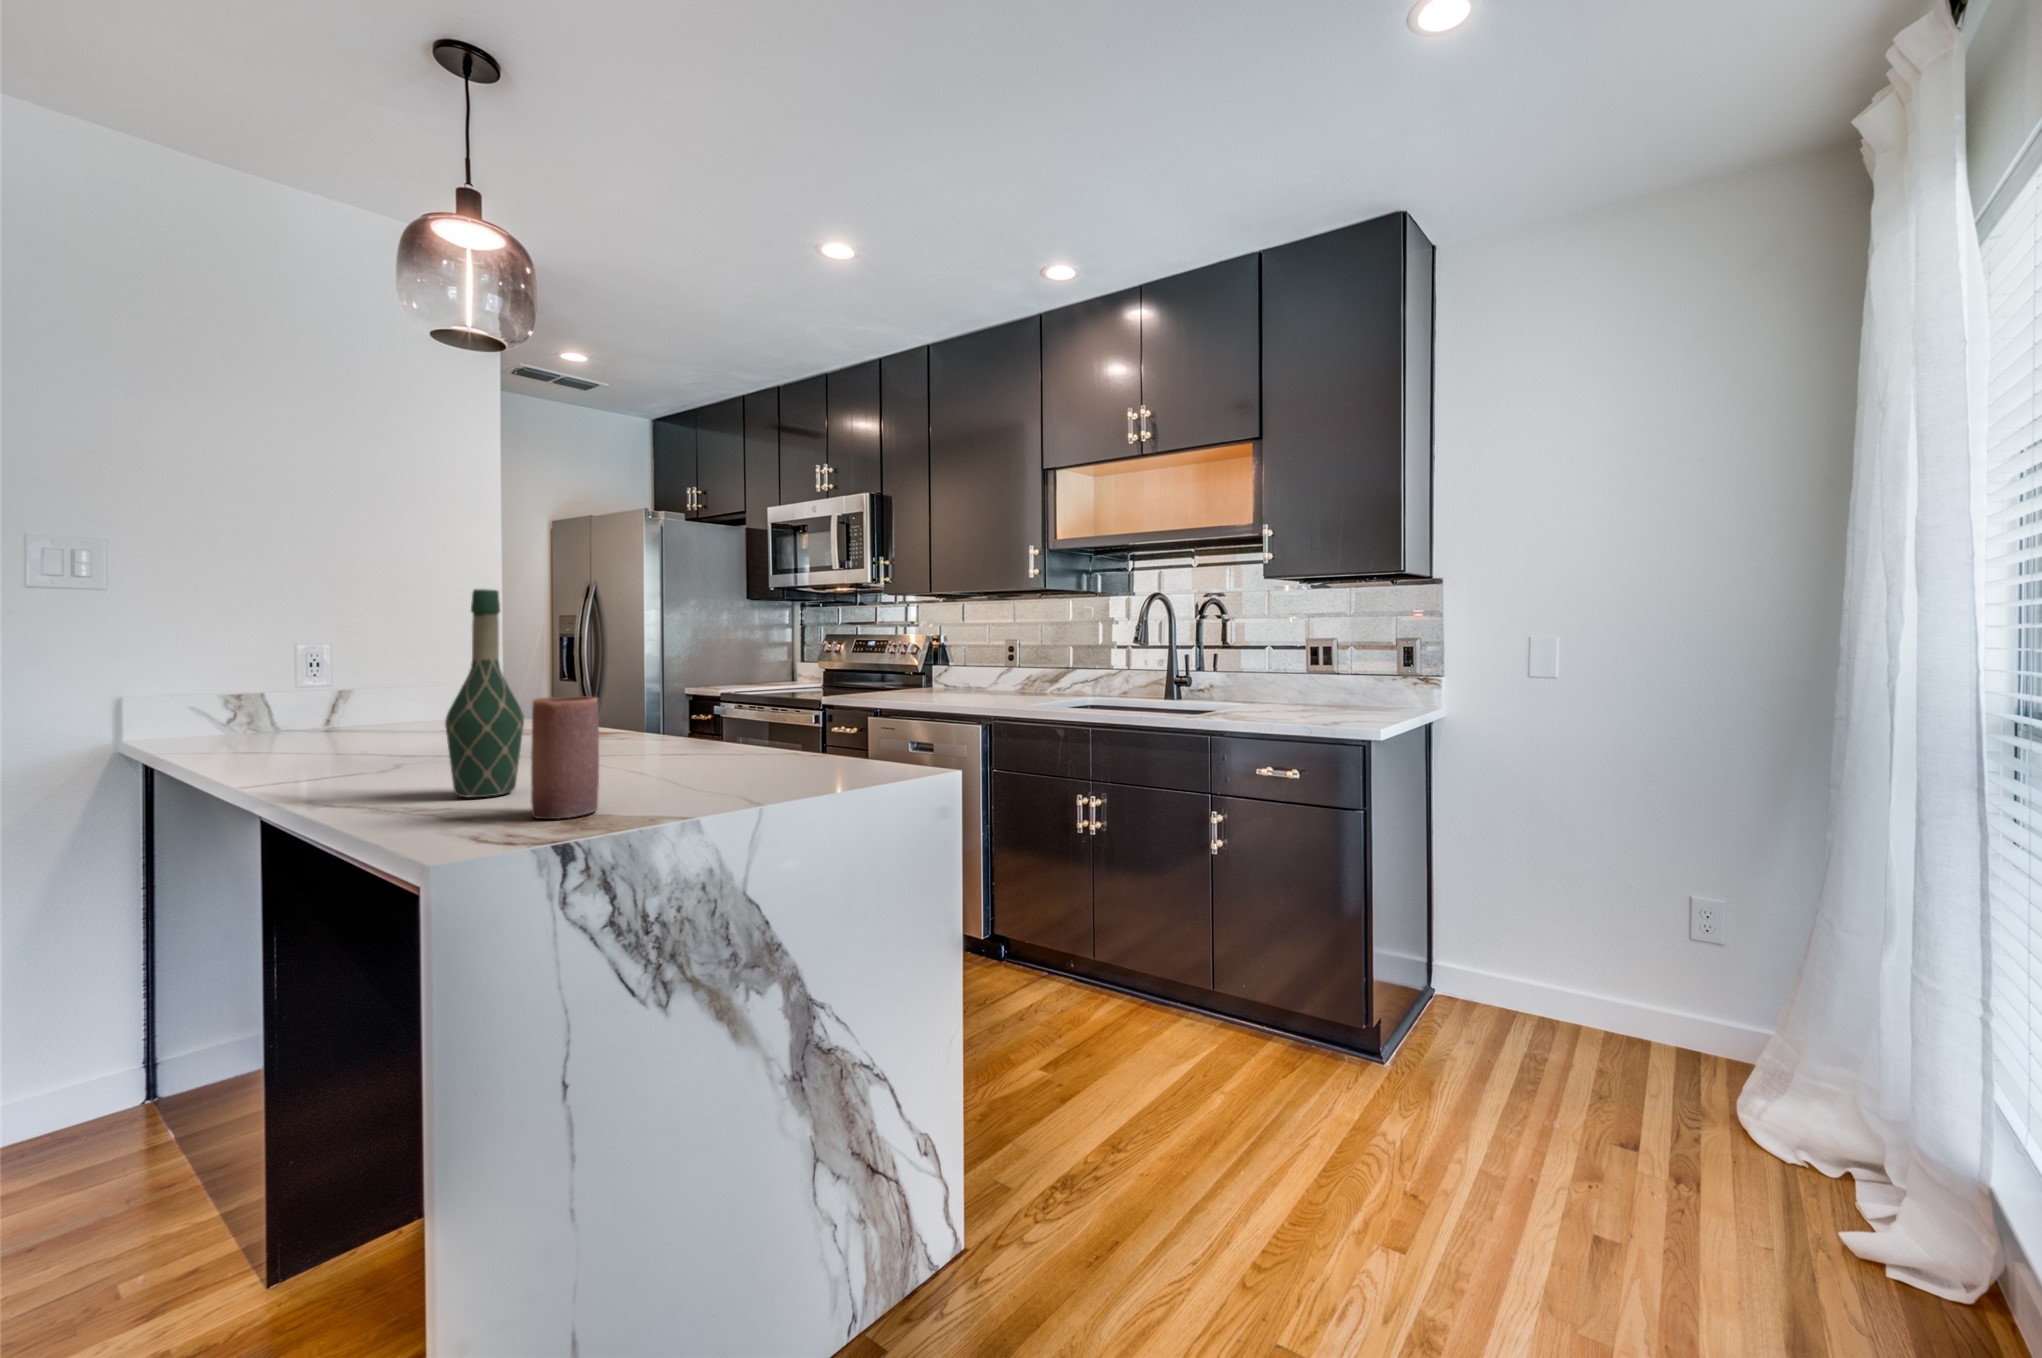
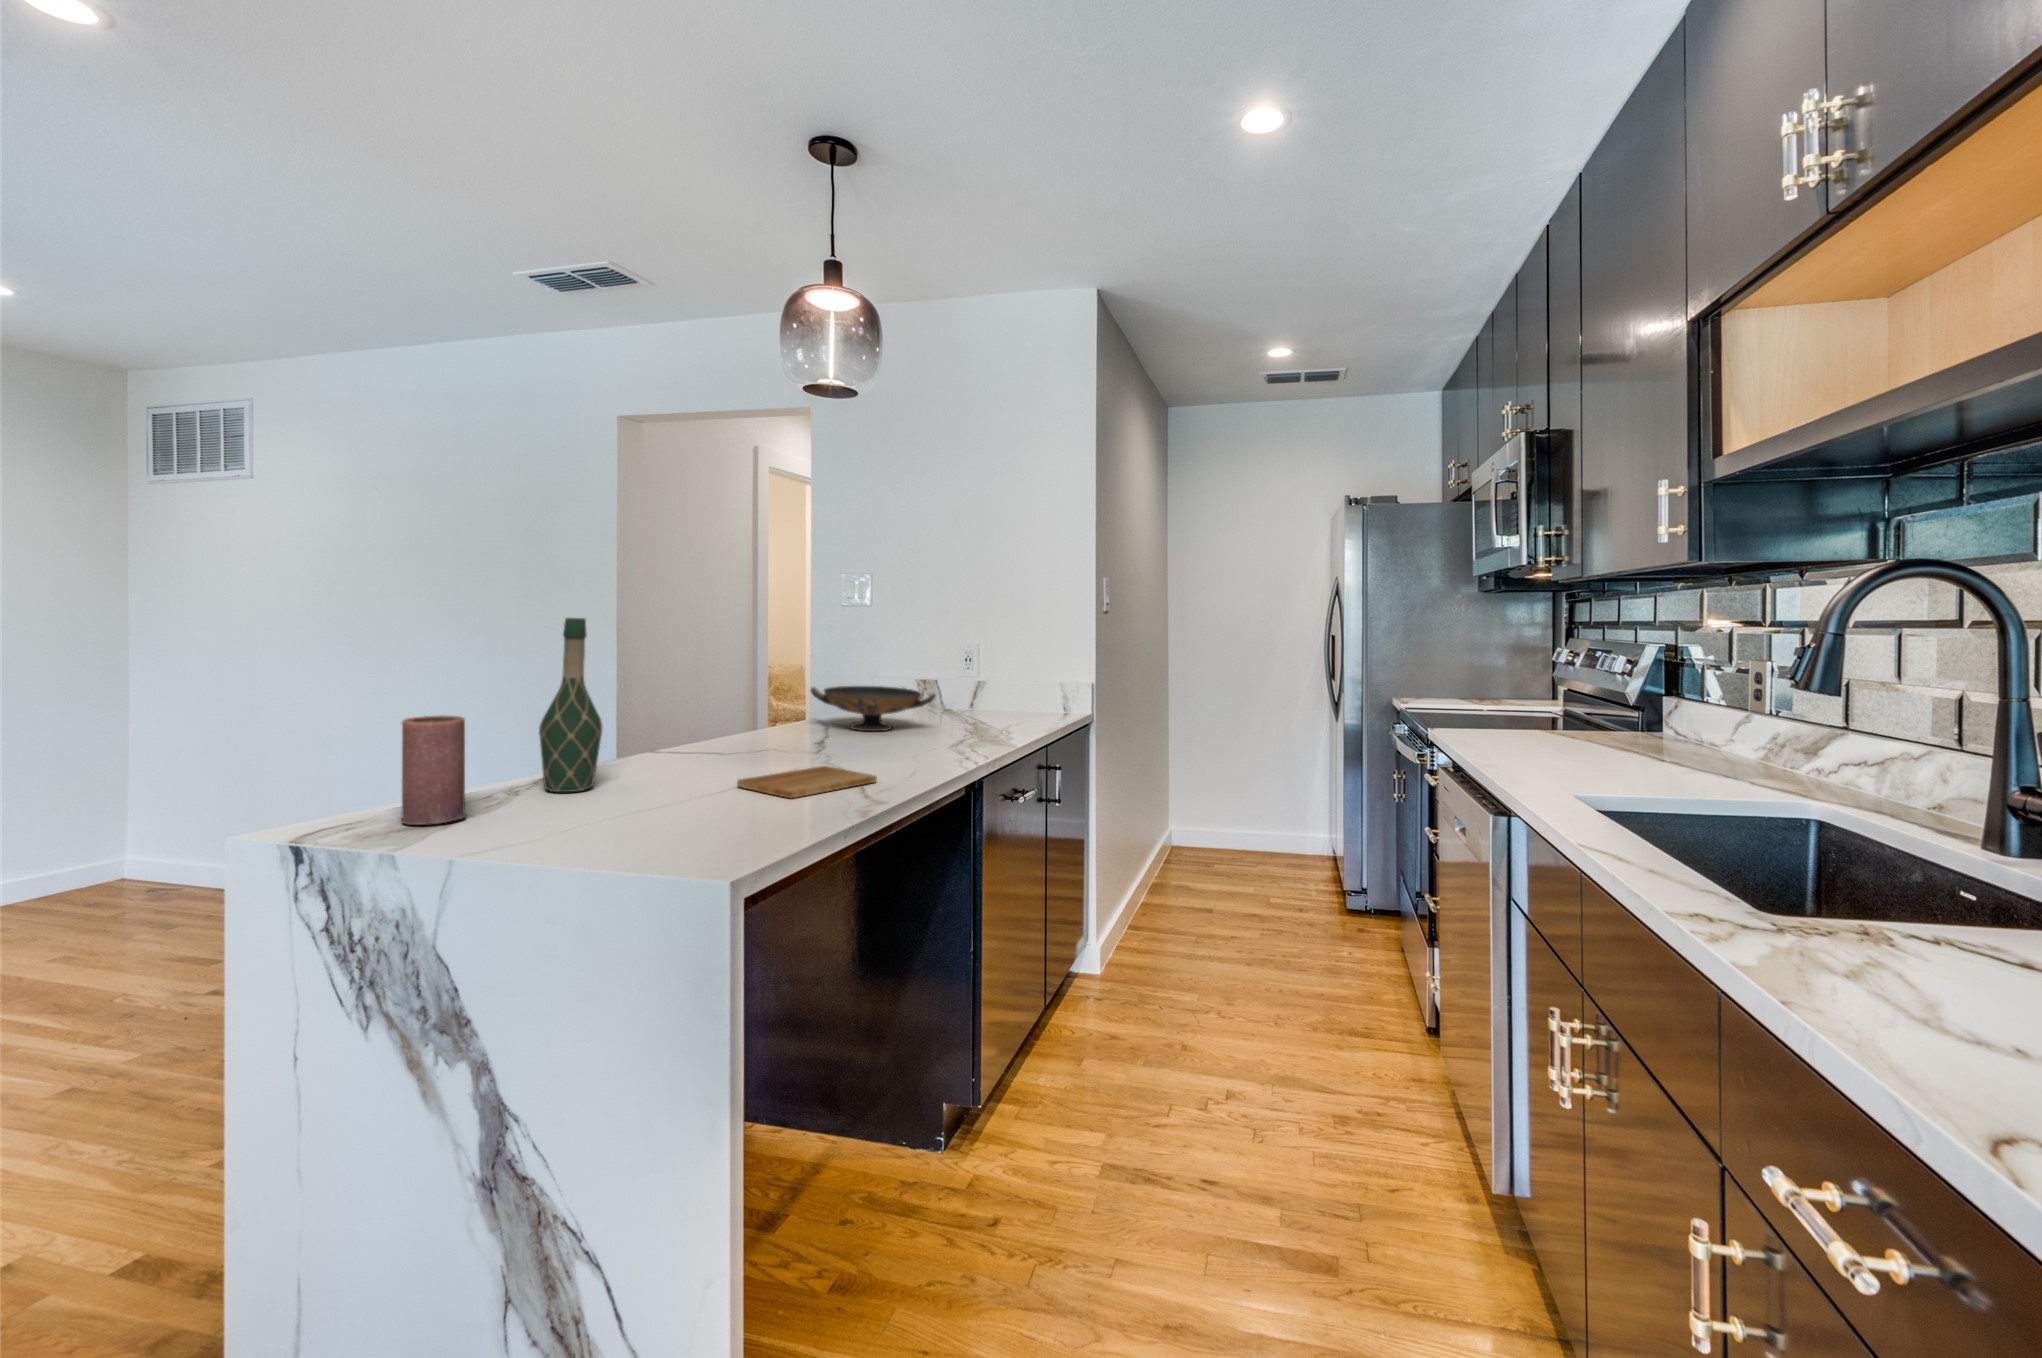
decorative bowl: none [242,690,428,746] -> present [811,686,936,731]
cutting board: none [587,742,691,766] -> present [737,766,876,799]

